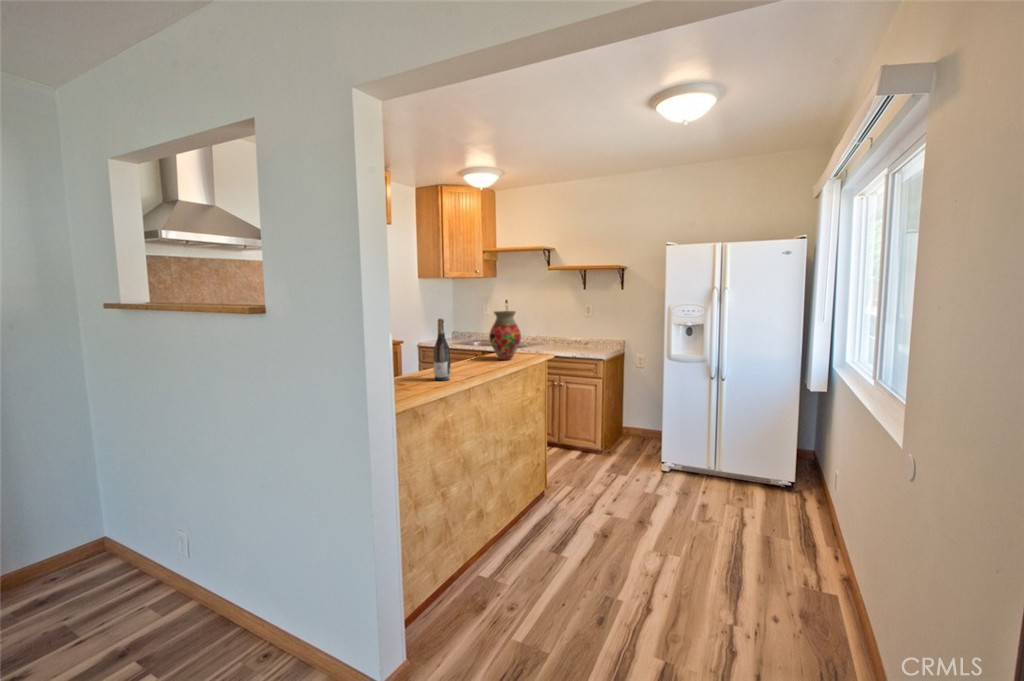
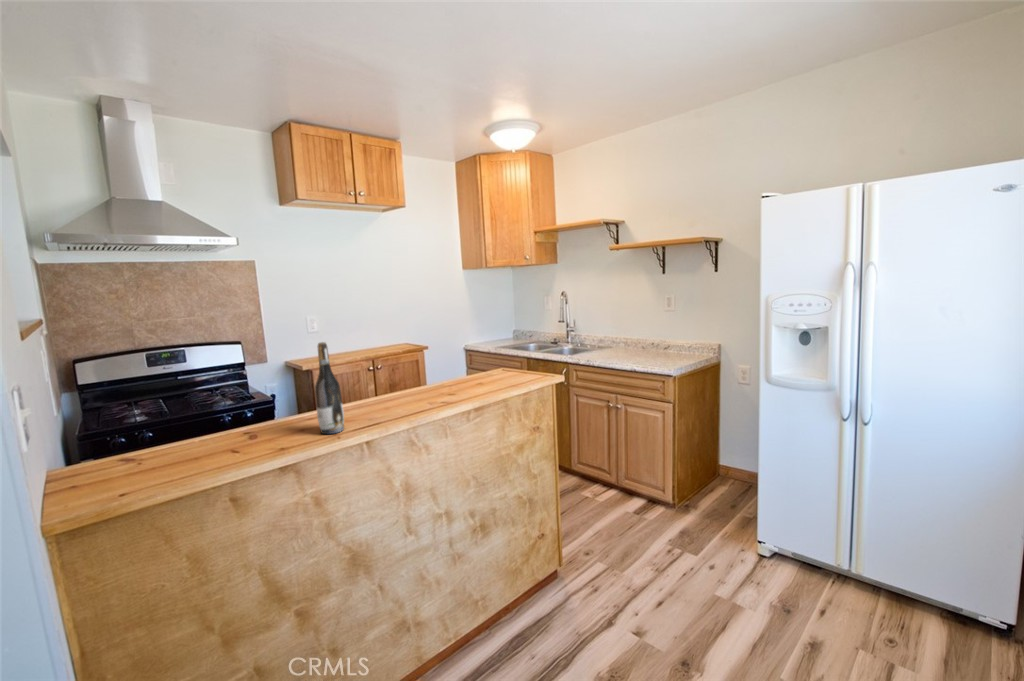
vase: present [489,311,521,360] -> none [459,317,504,389]

